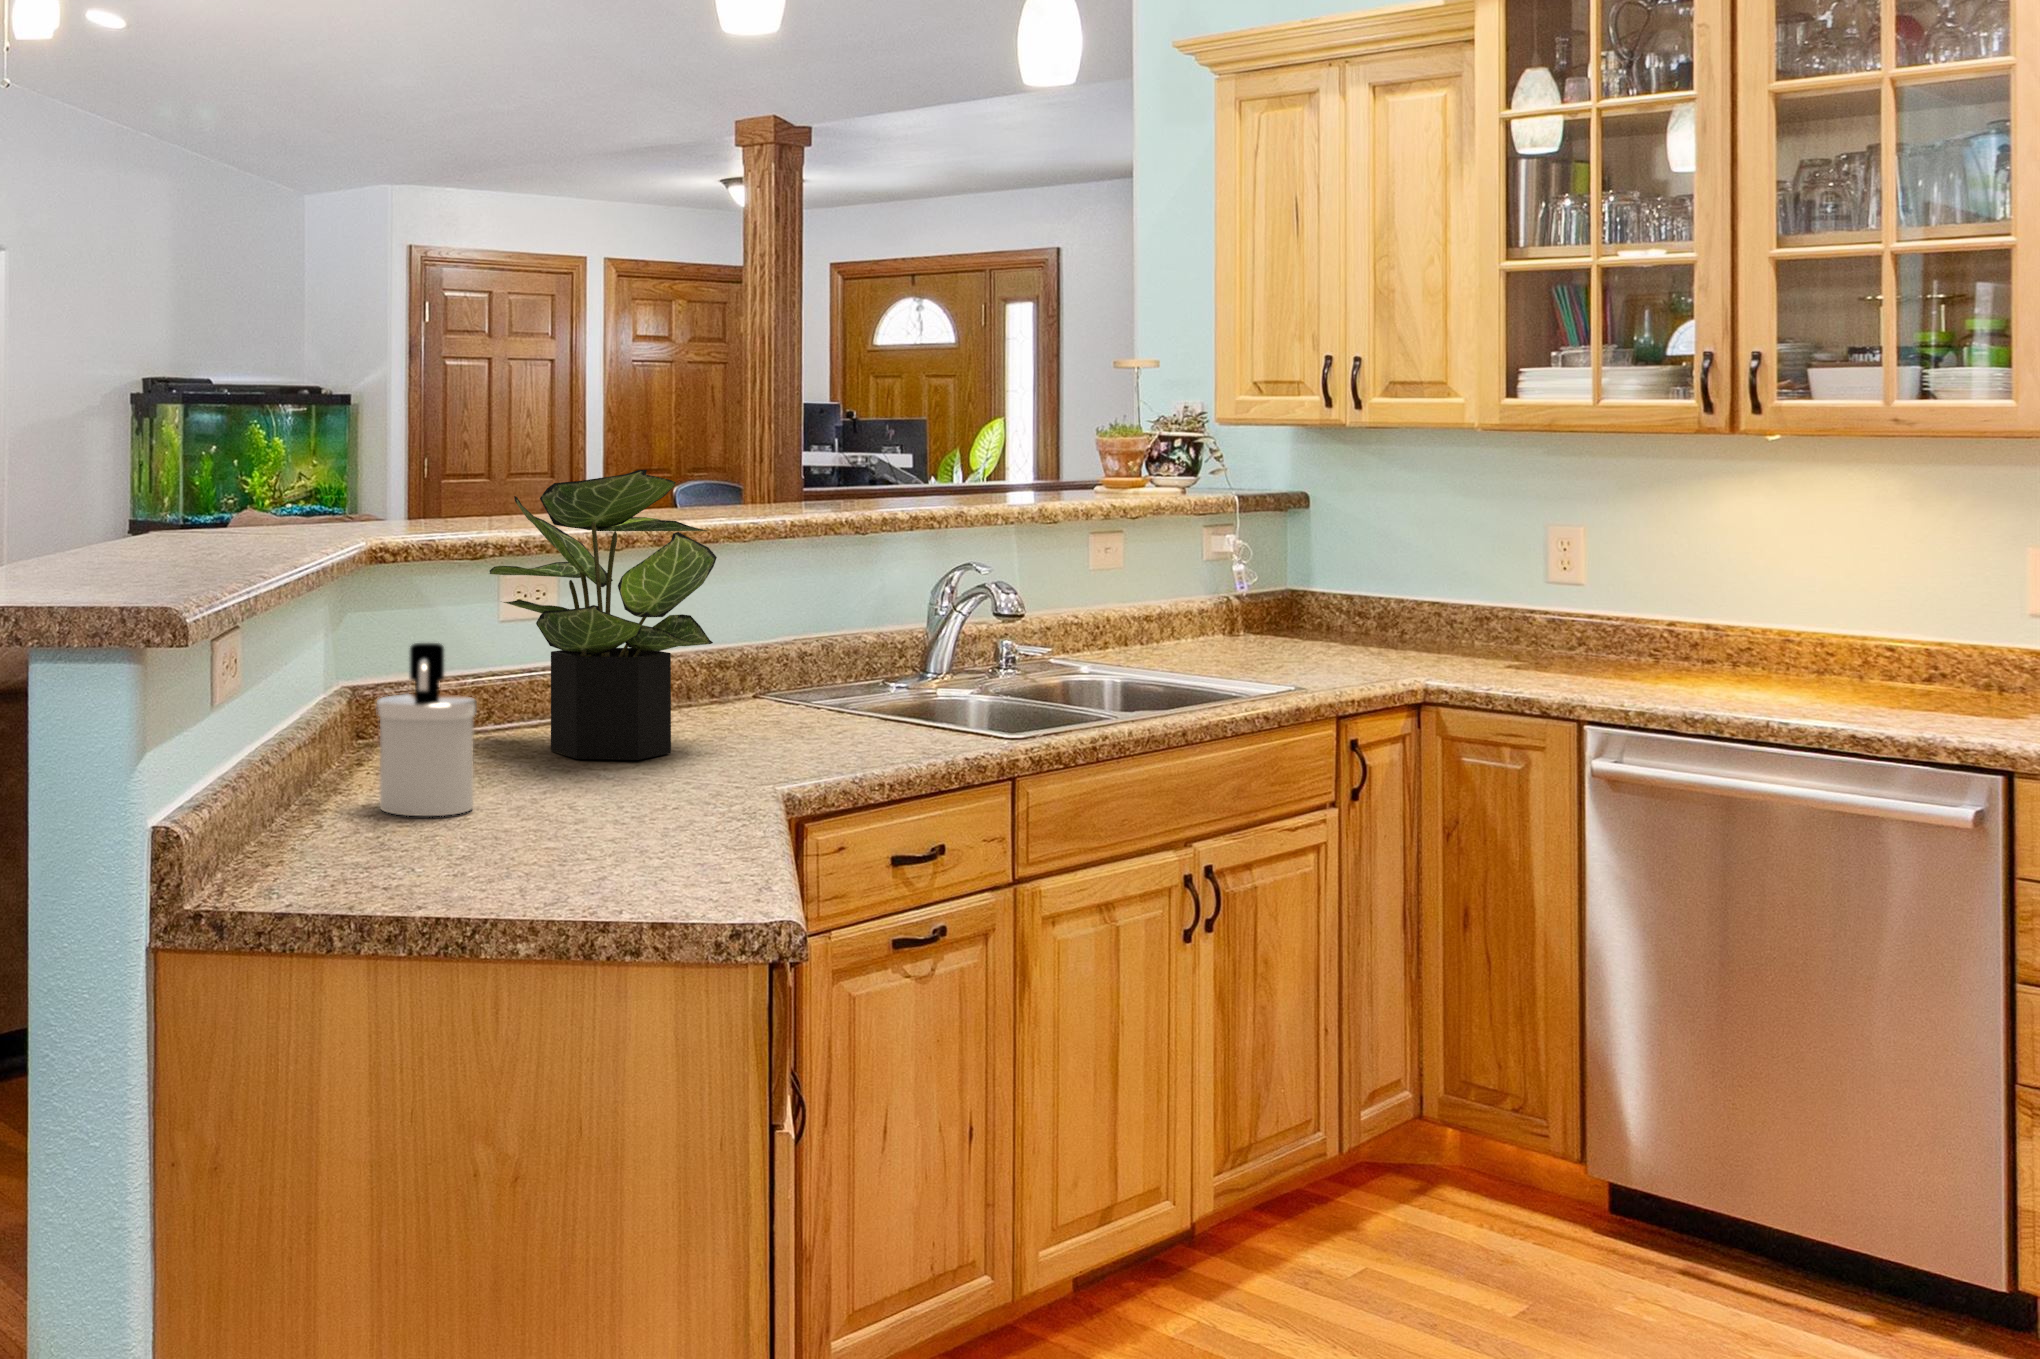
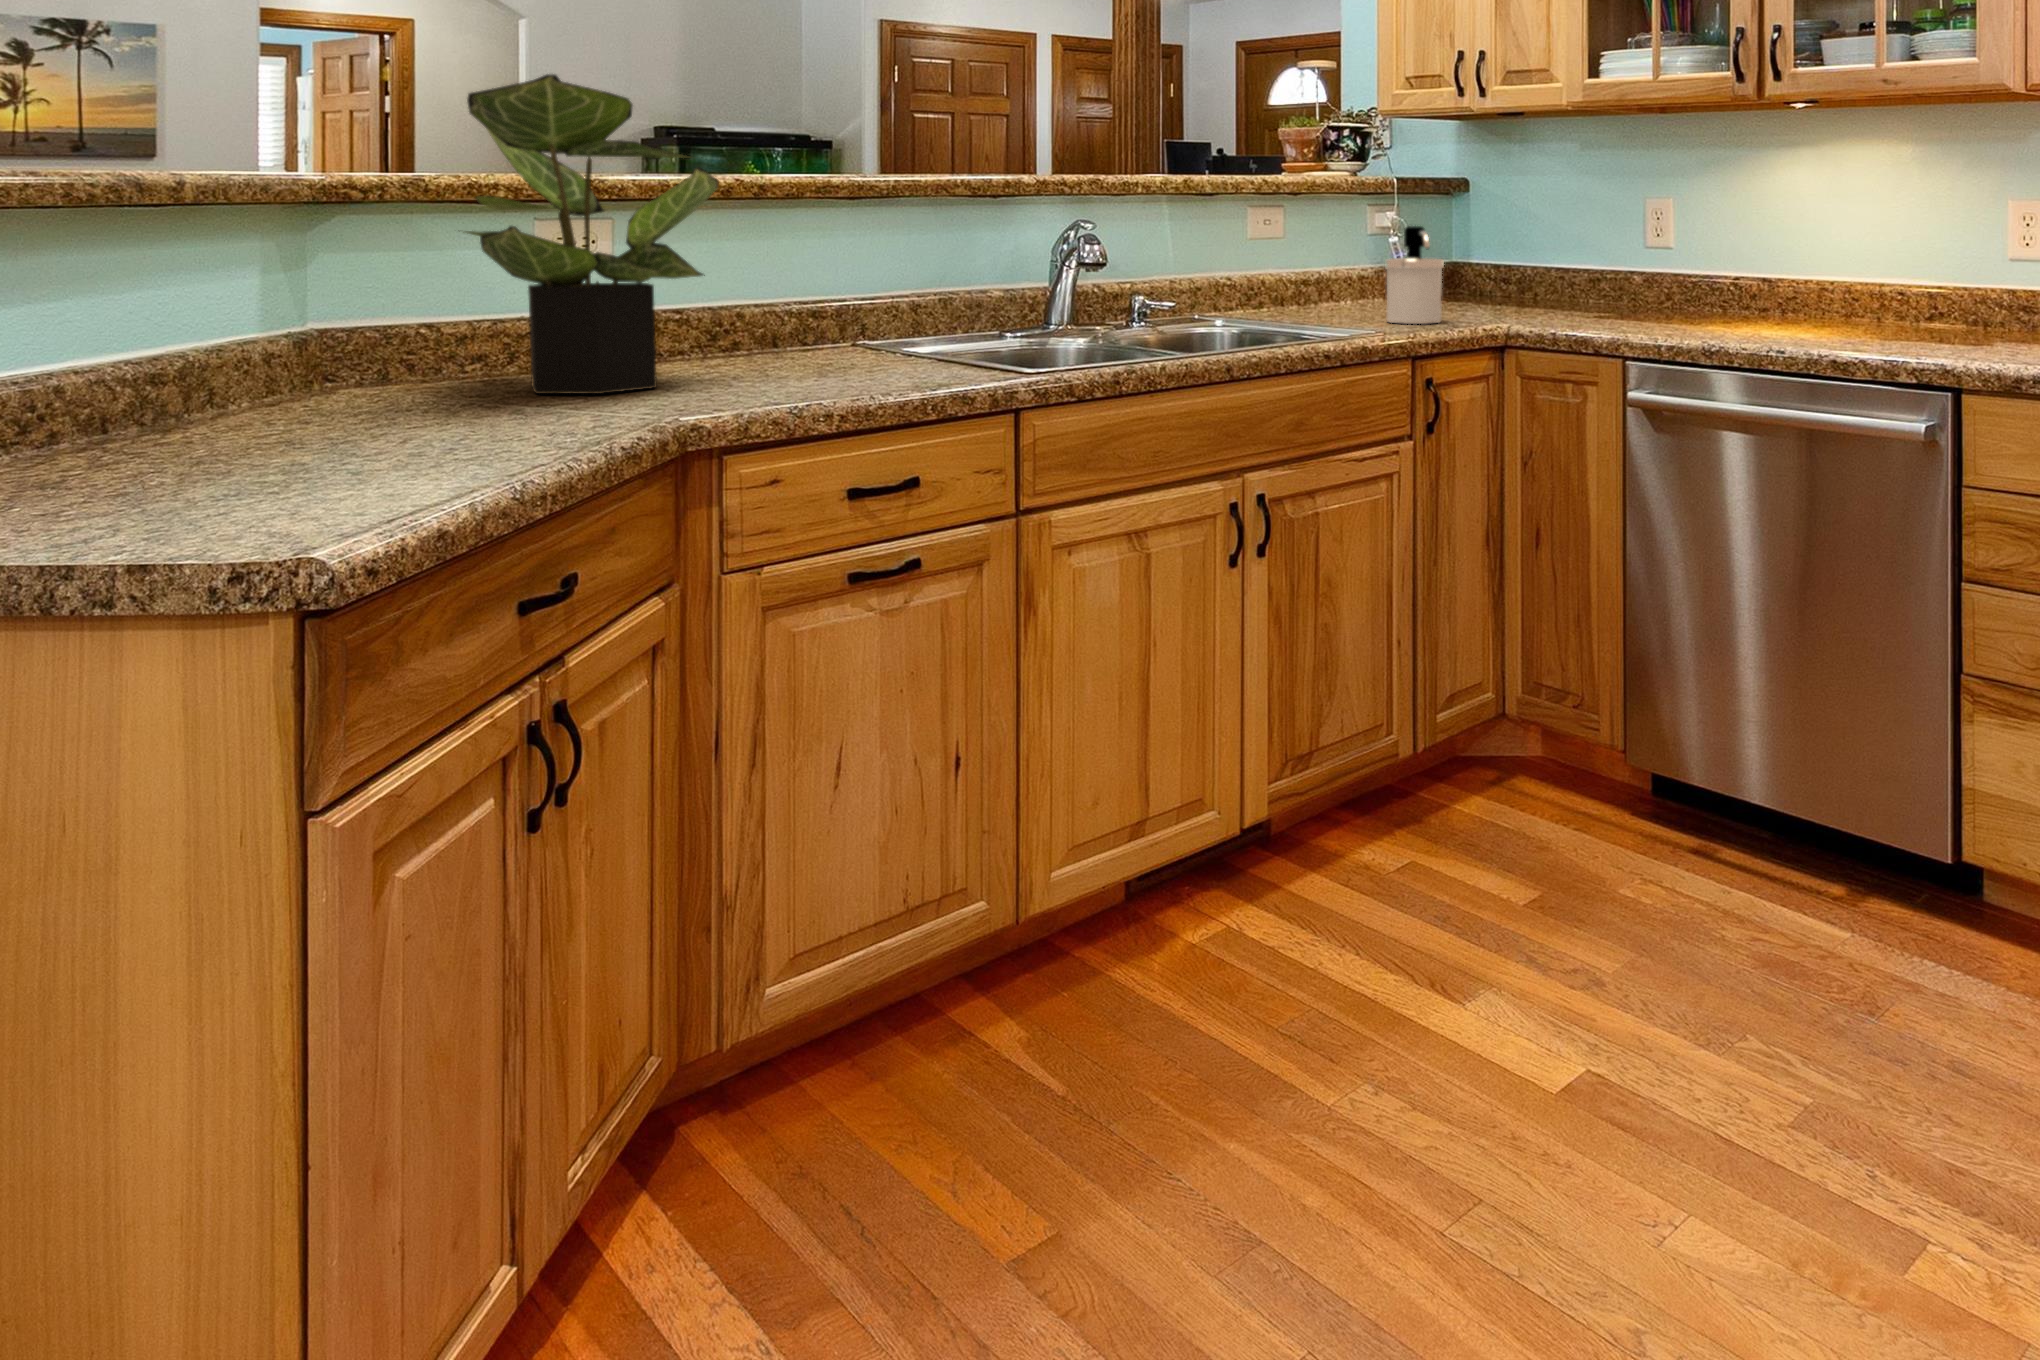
soap dispenser: present [377,643,477,816] -> present [1385,226,1444,324]

